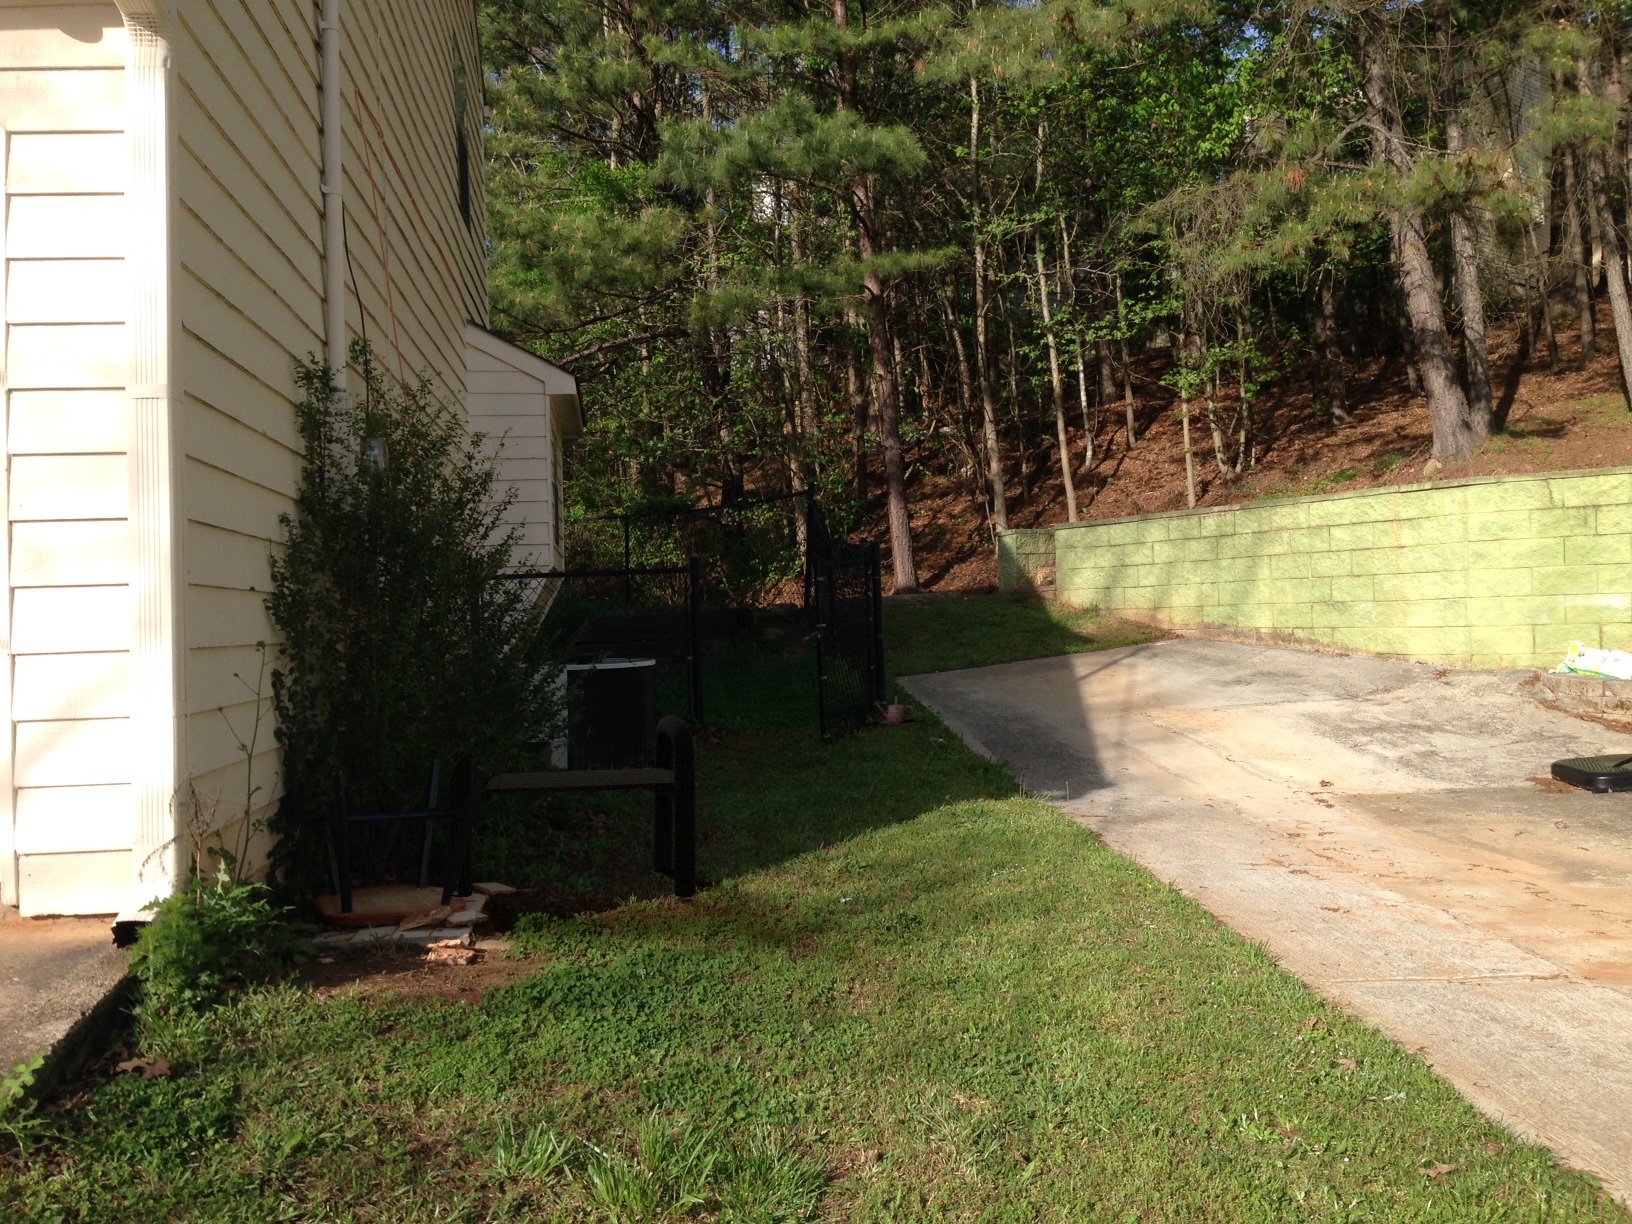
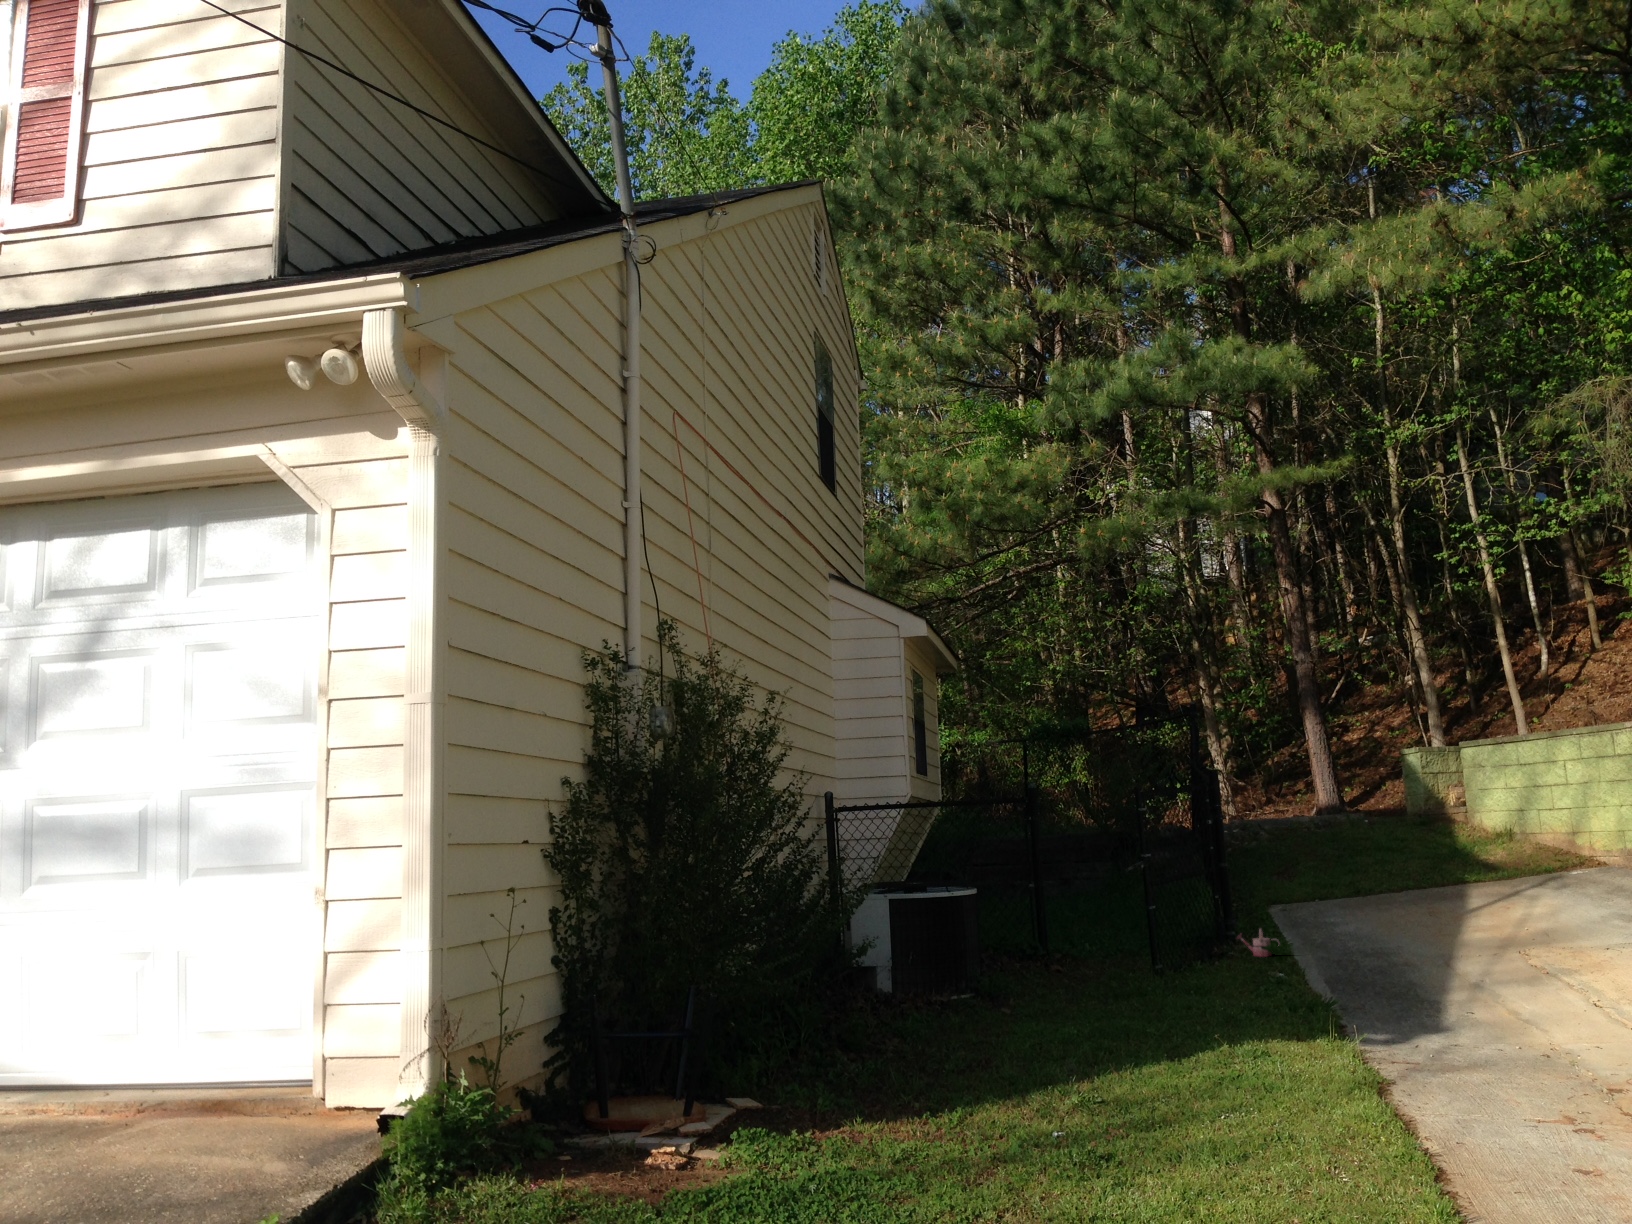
bench: present [449,715,696,898] -> none [699,947,923,1127]

